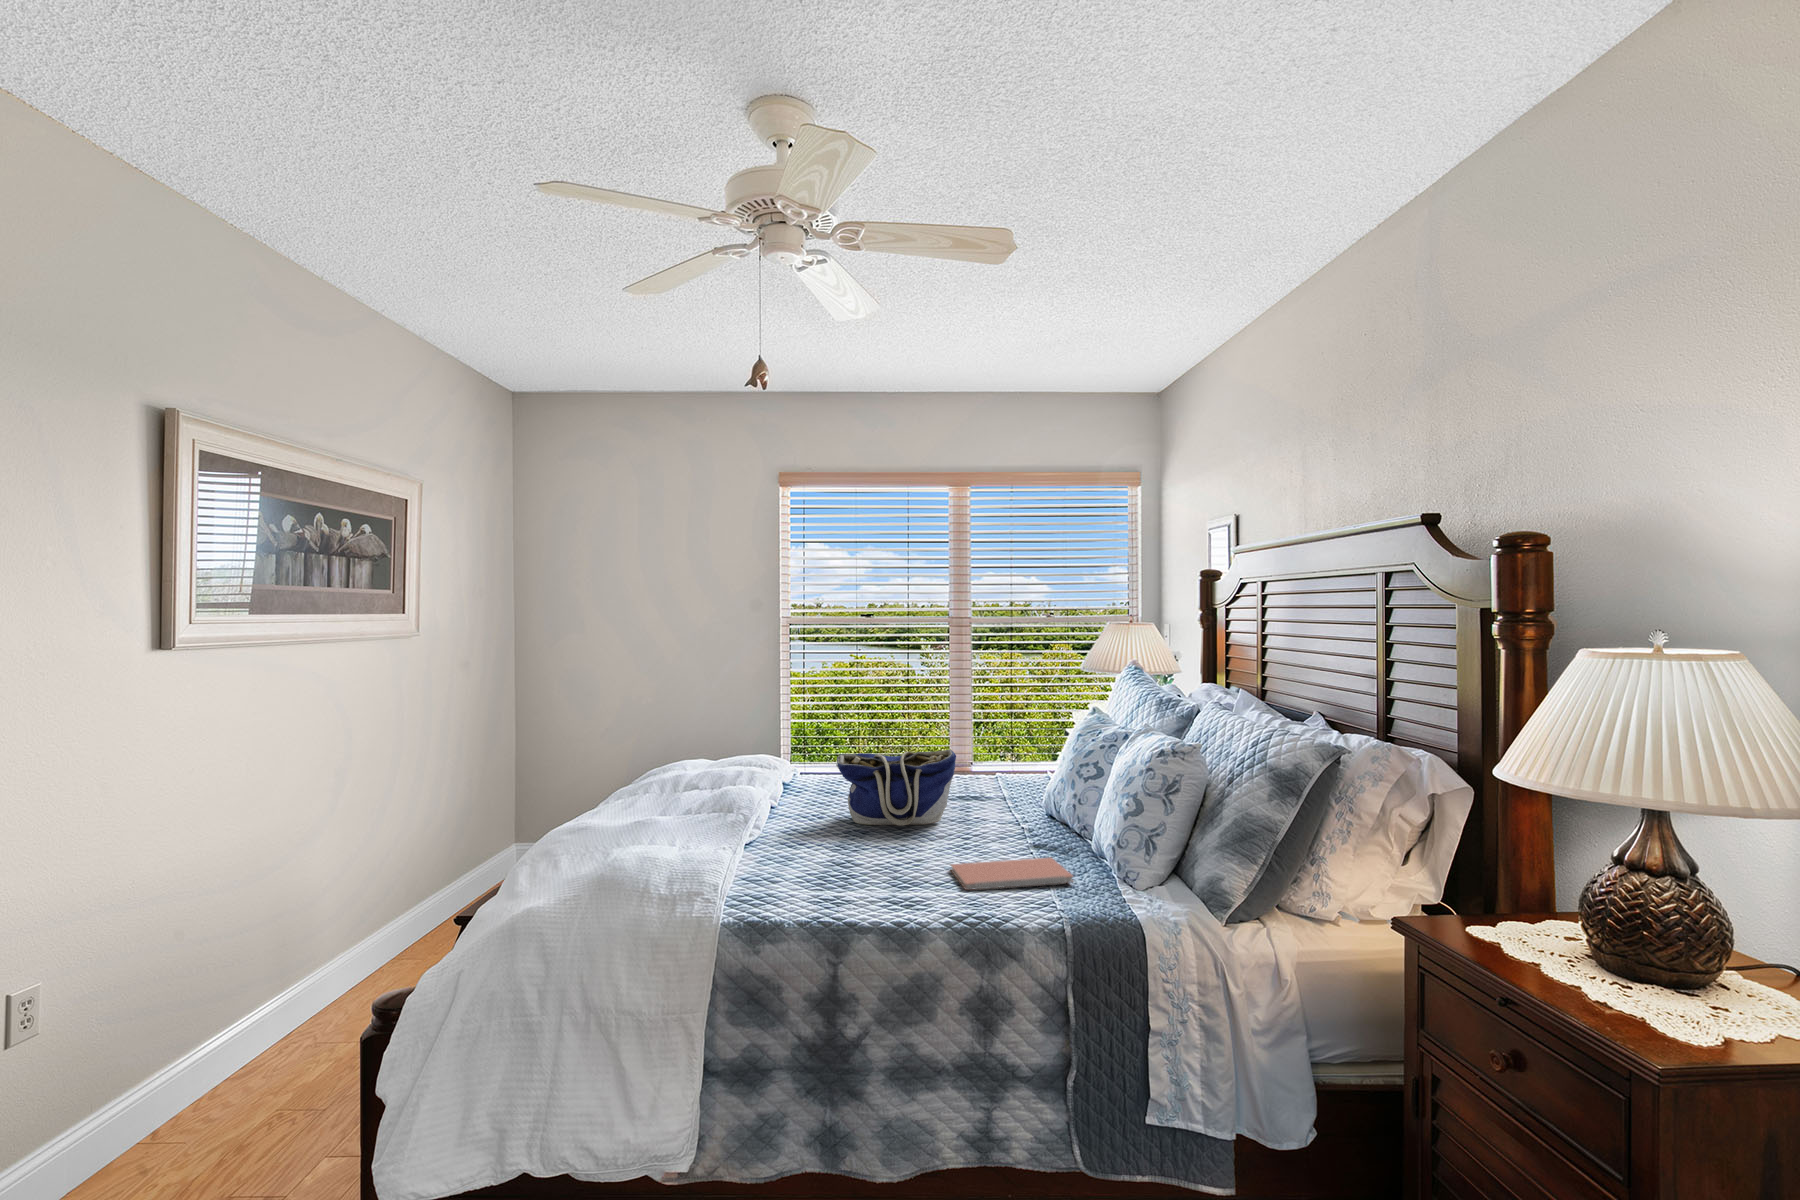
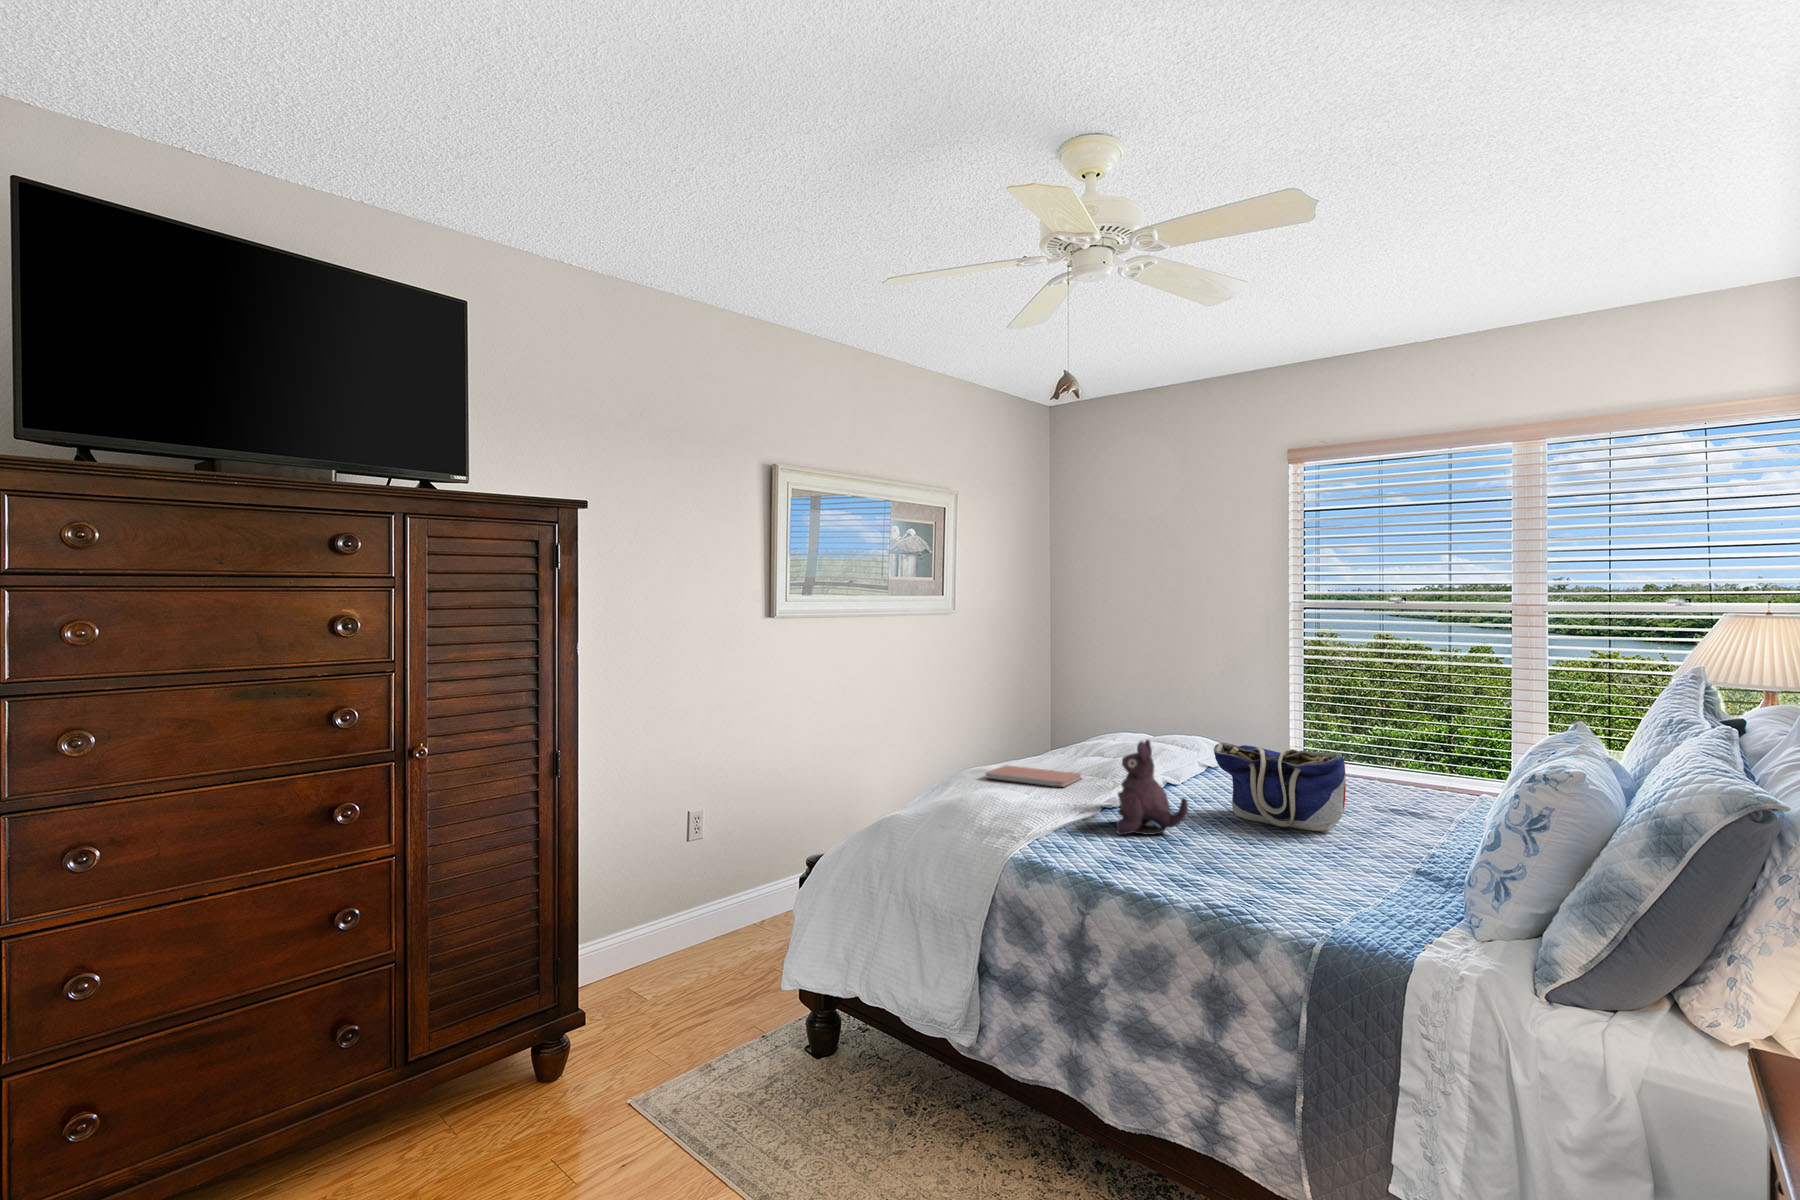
plush toy: none [769,761,845,867] -> present [1117,740,1188,835]
notebook: present [951,858,1073,890] -> present [986,765,1081,787]

